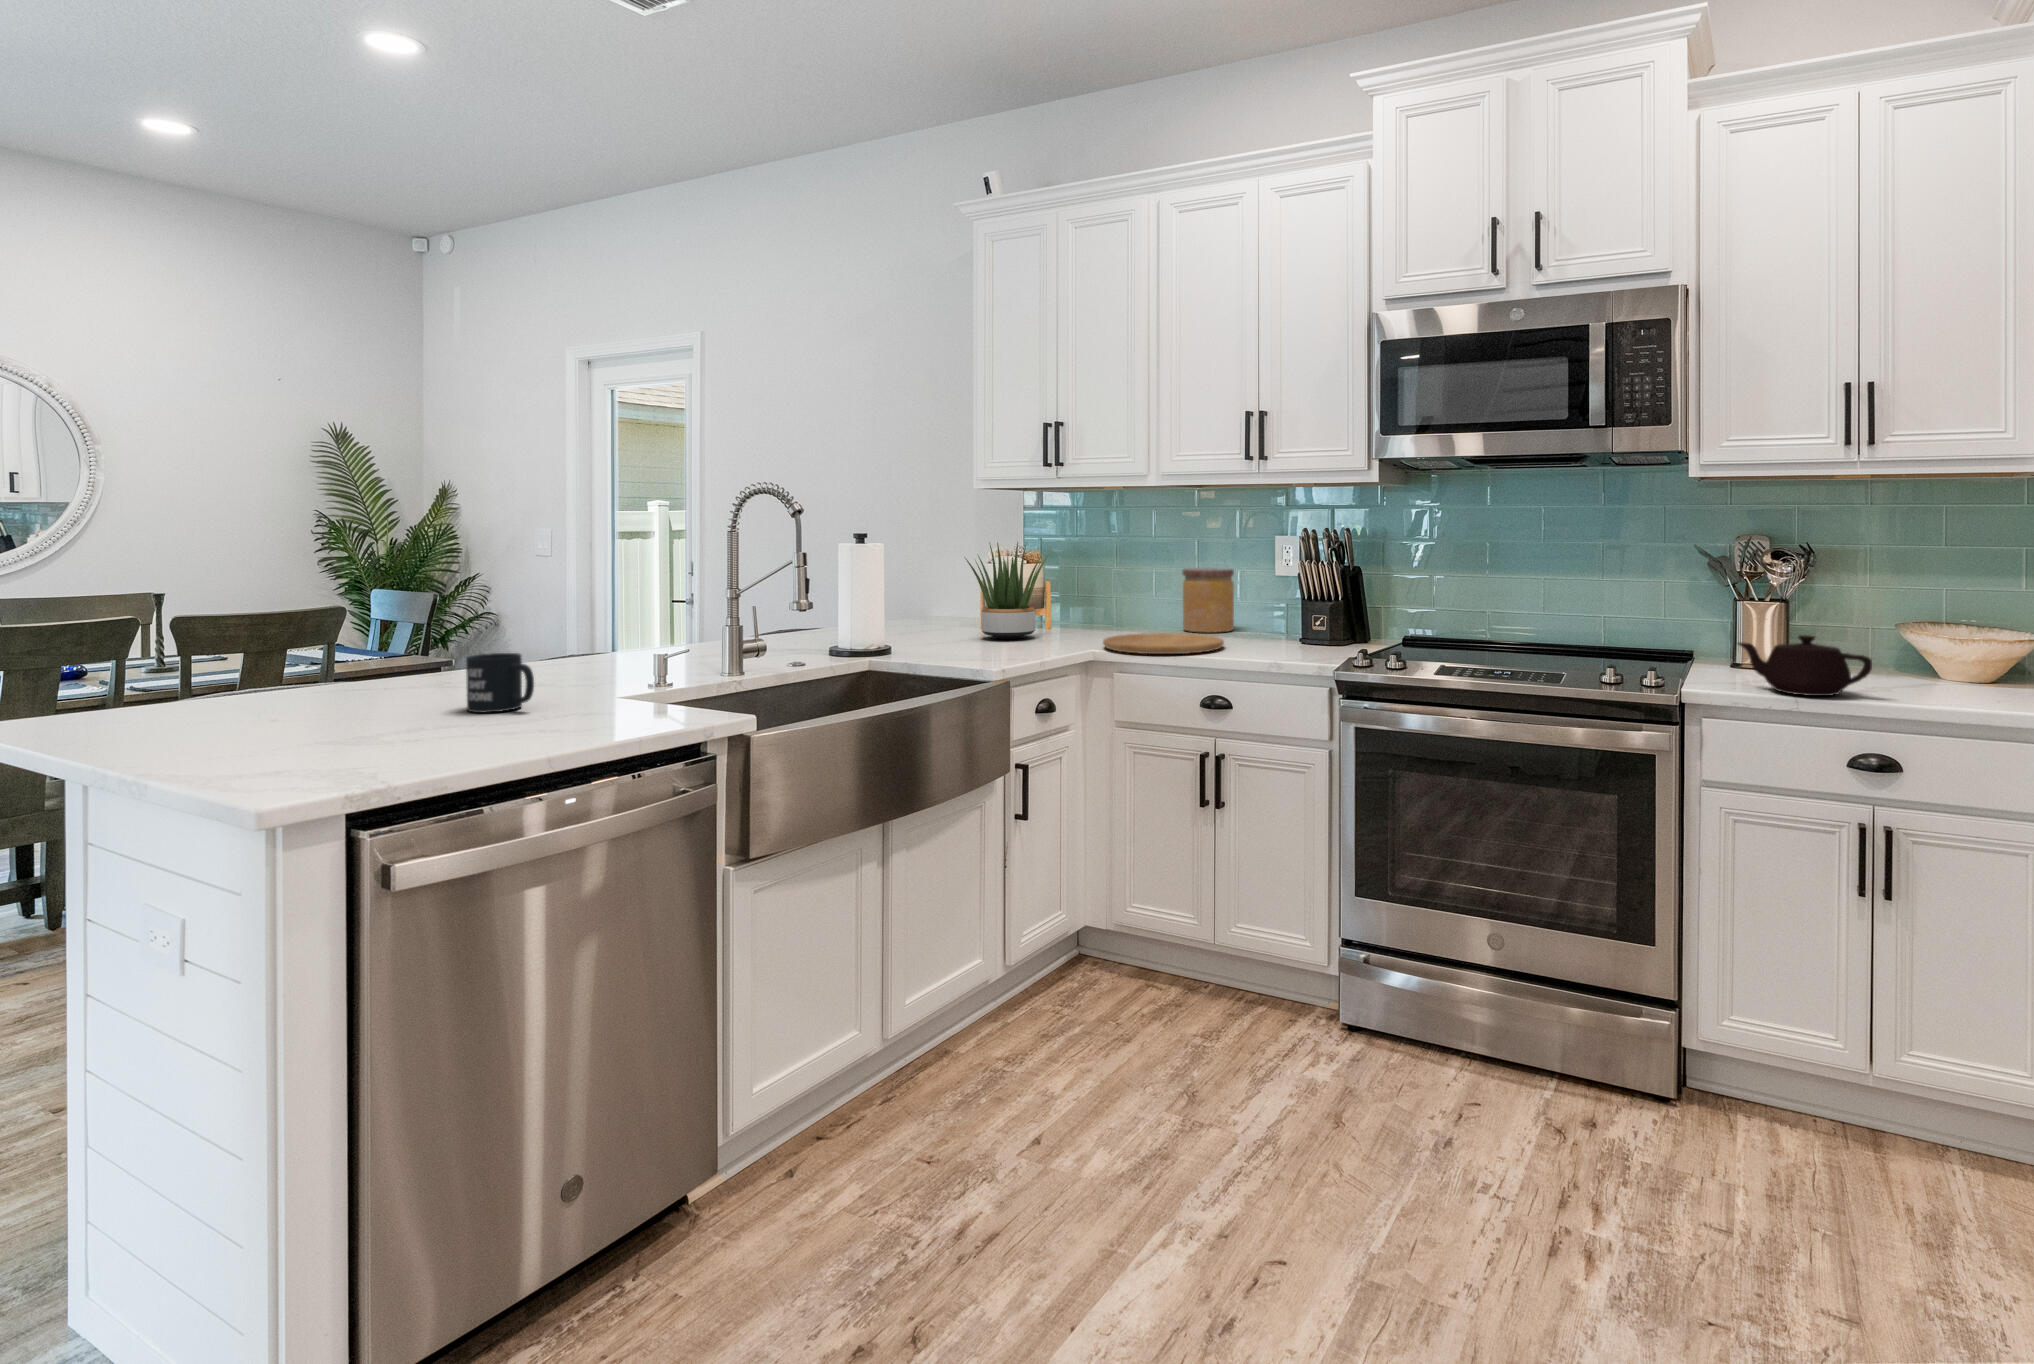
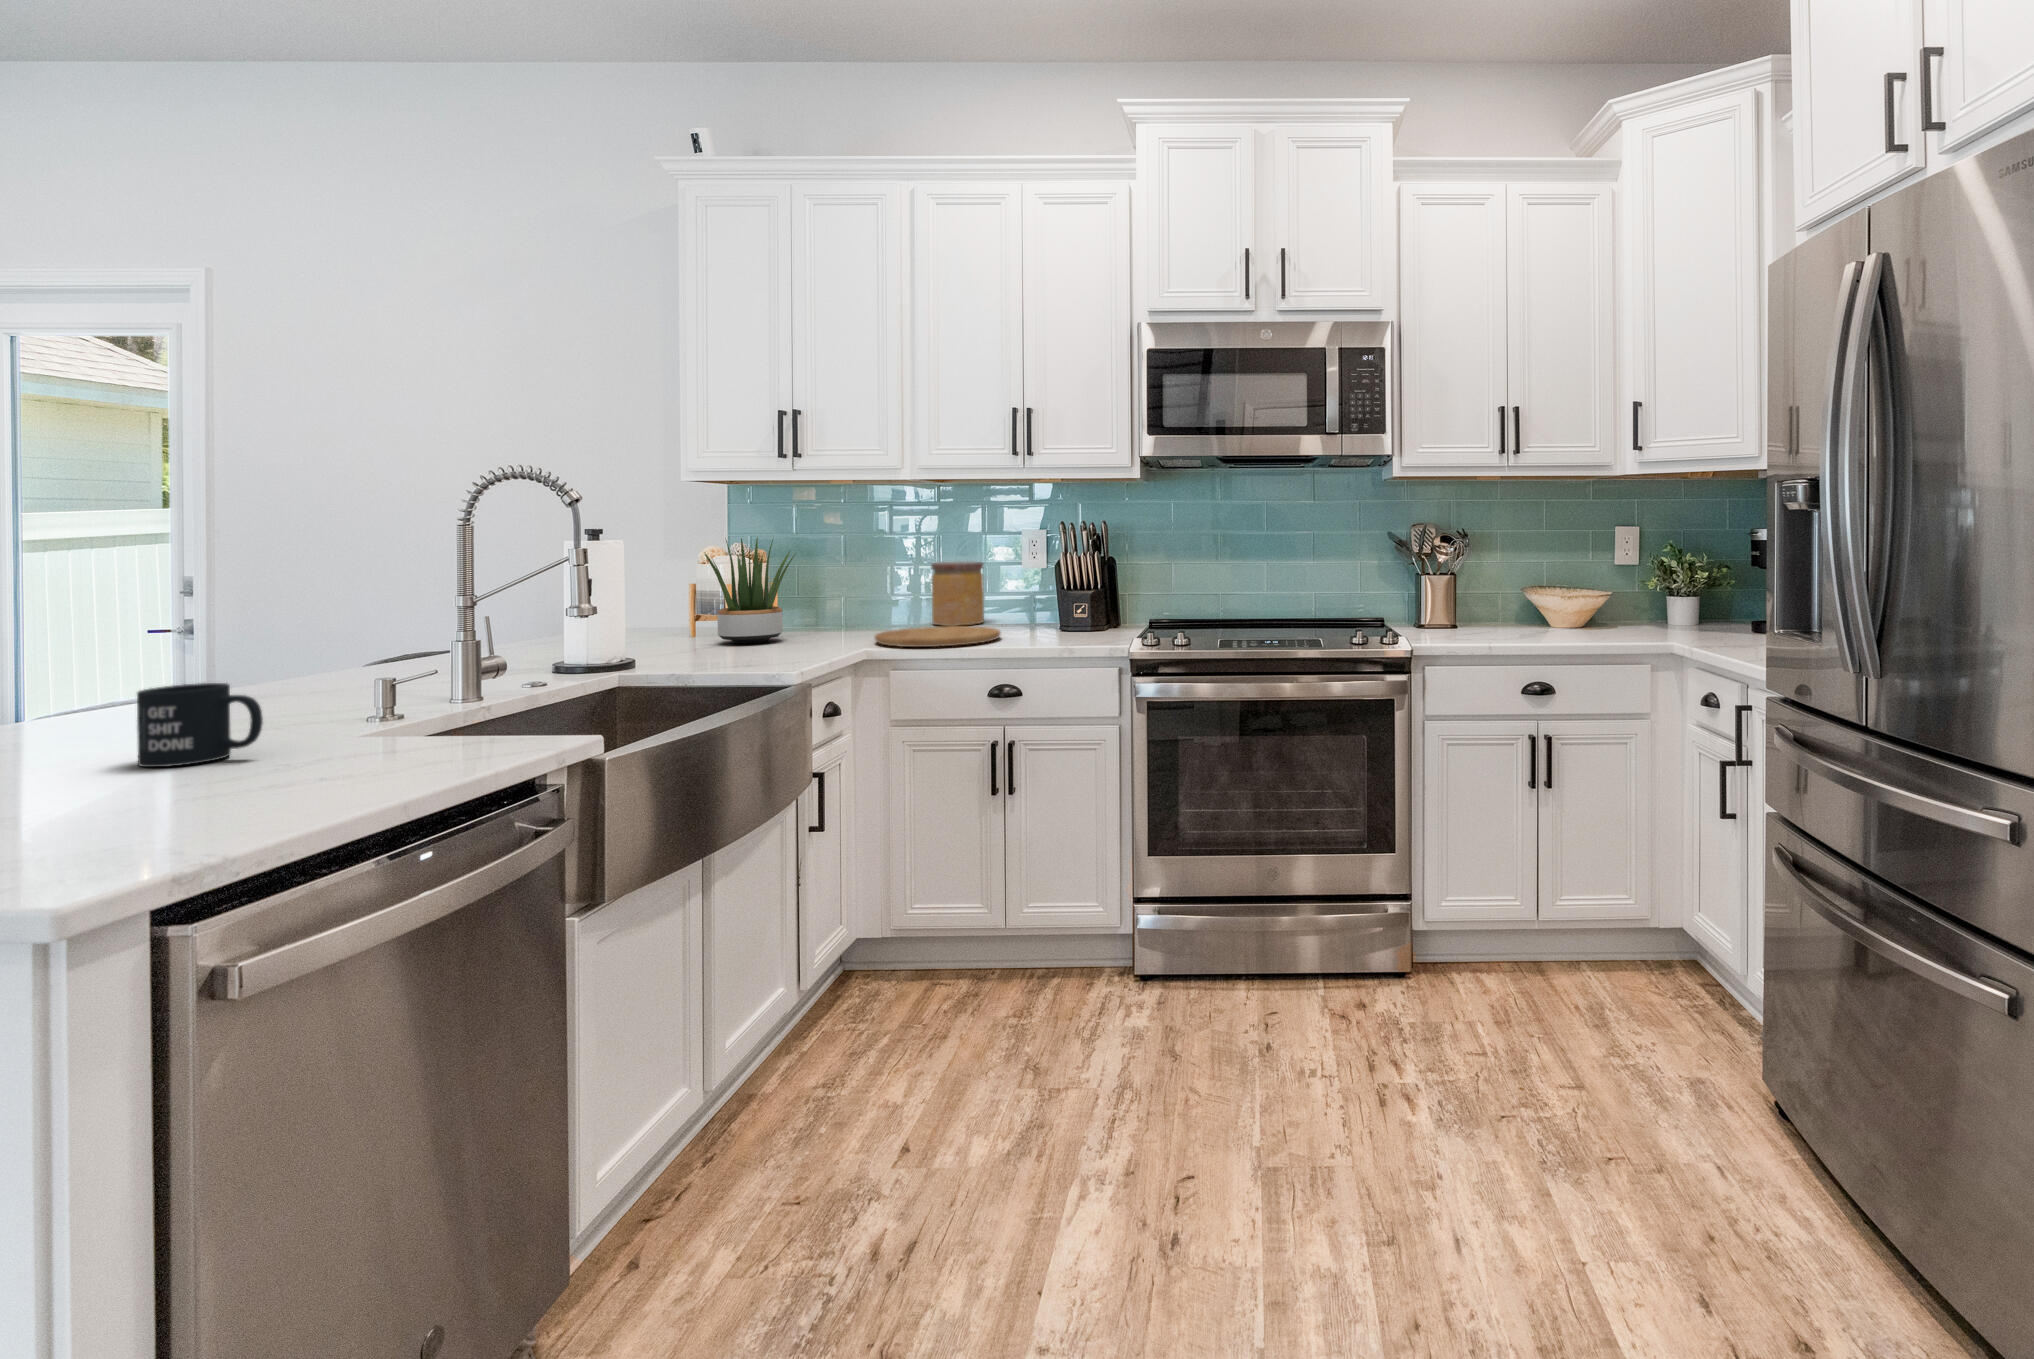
teapot: present [1738,635,1872,696] -> none [1441,596,1531,641]

